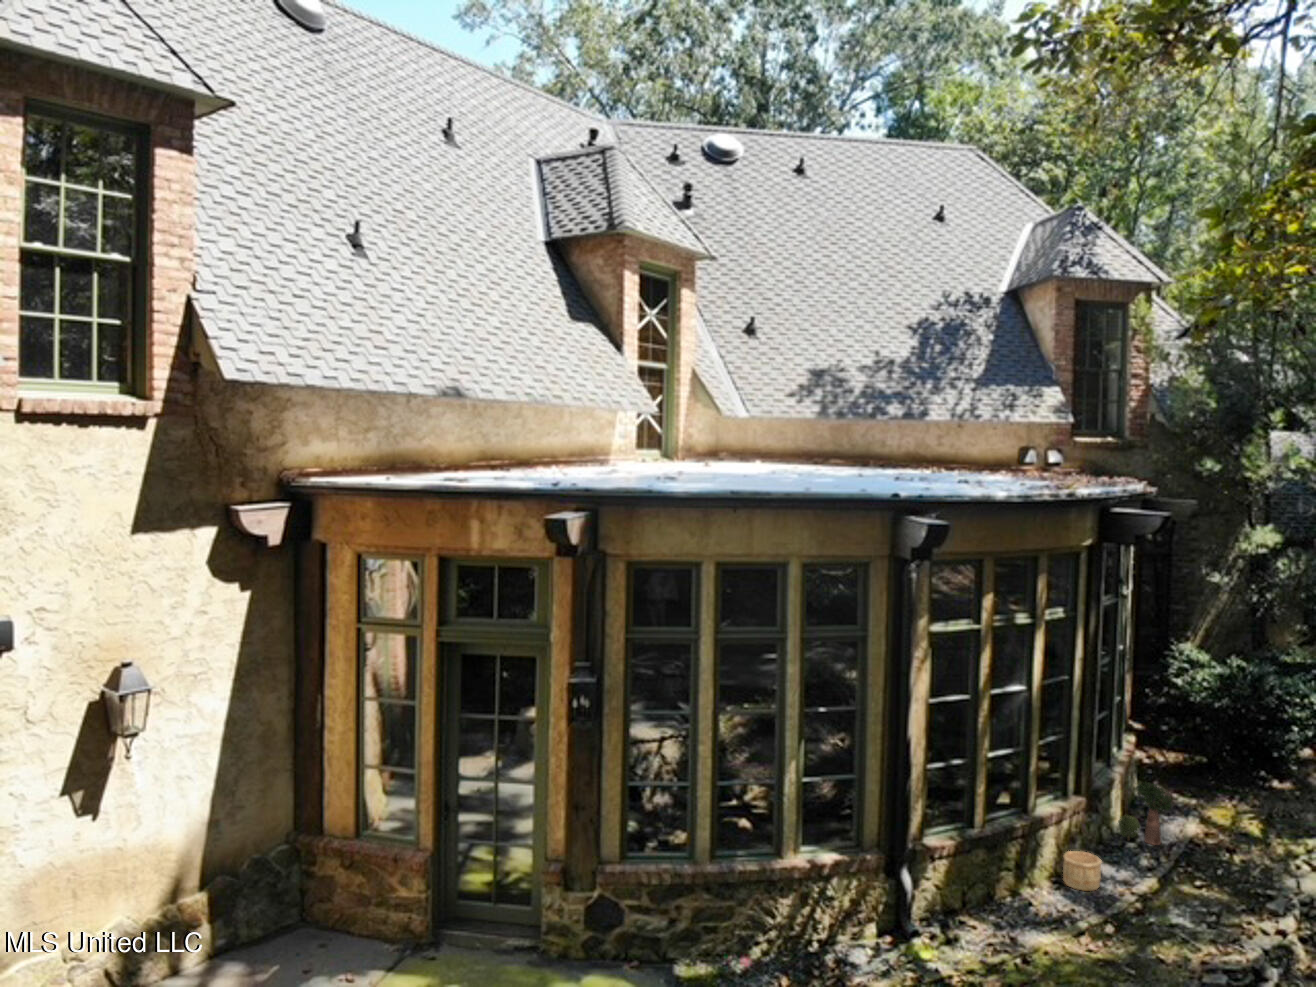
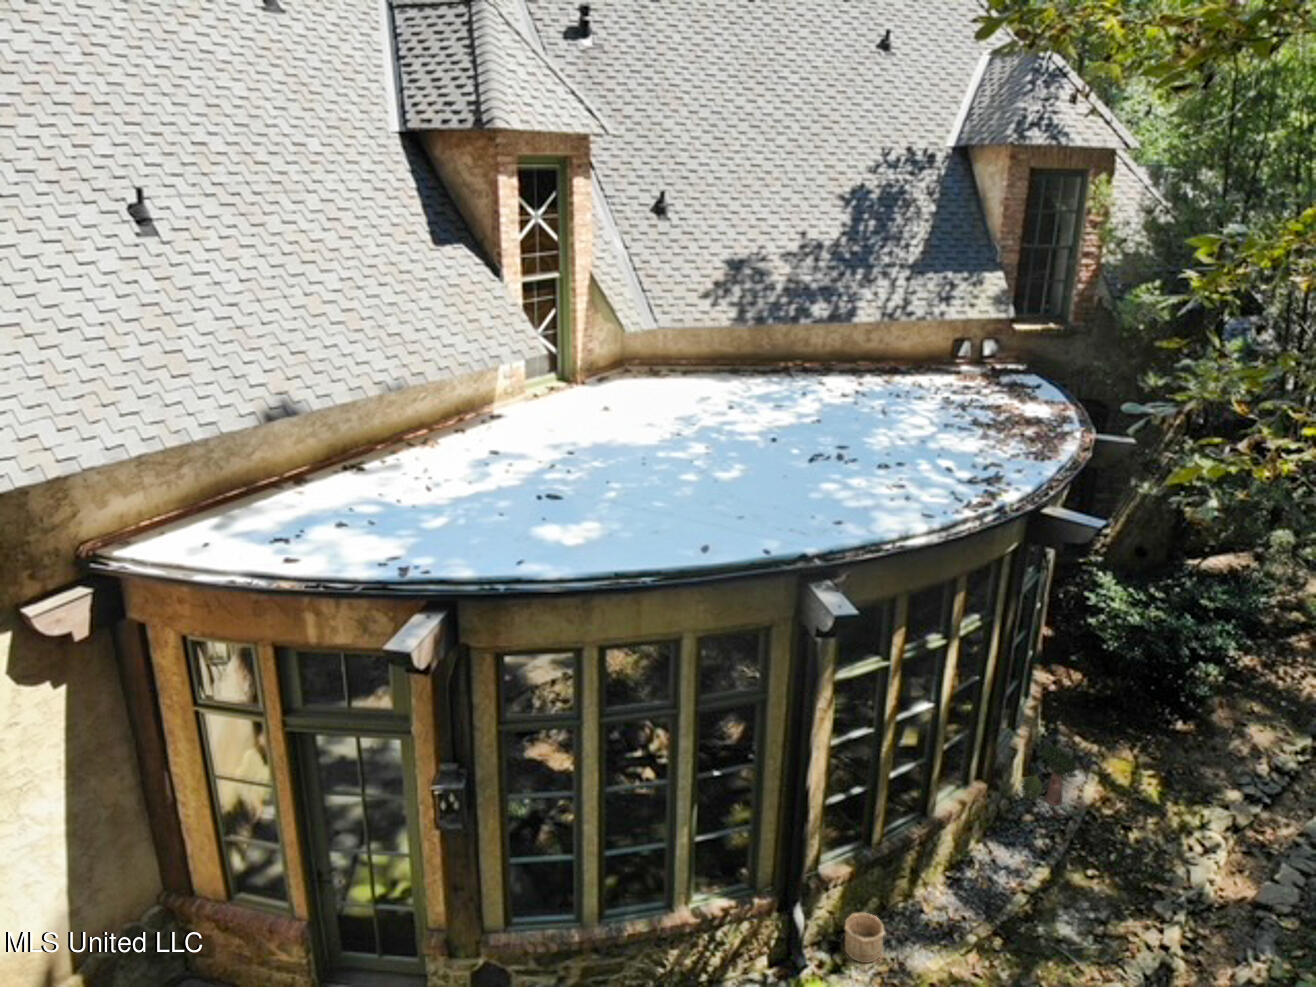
wooden bucket: present [1063,851,1102,891] -> present [845,912,884,963]

